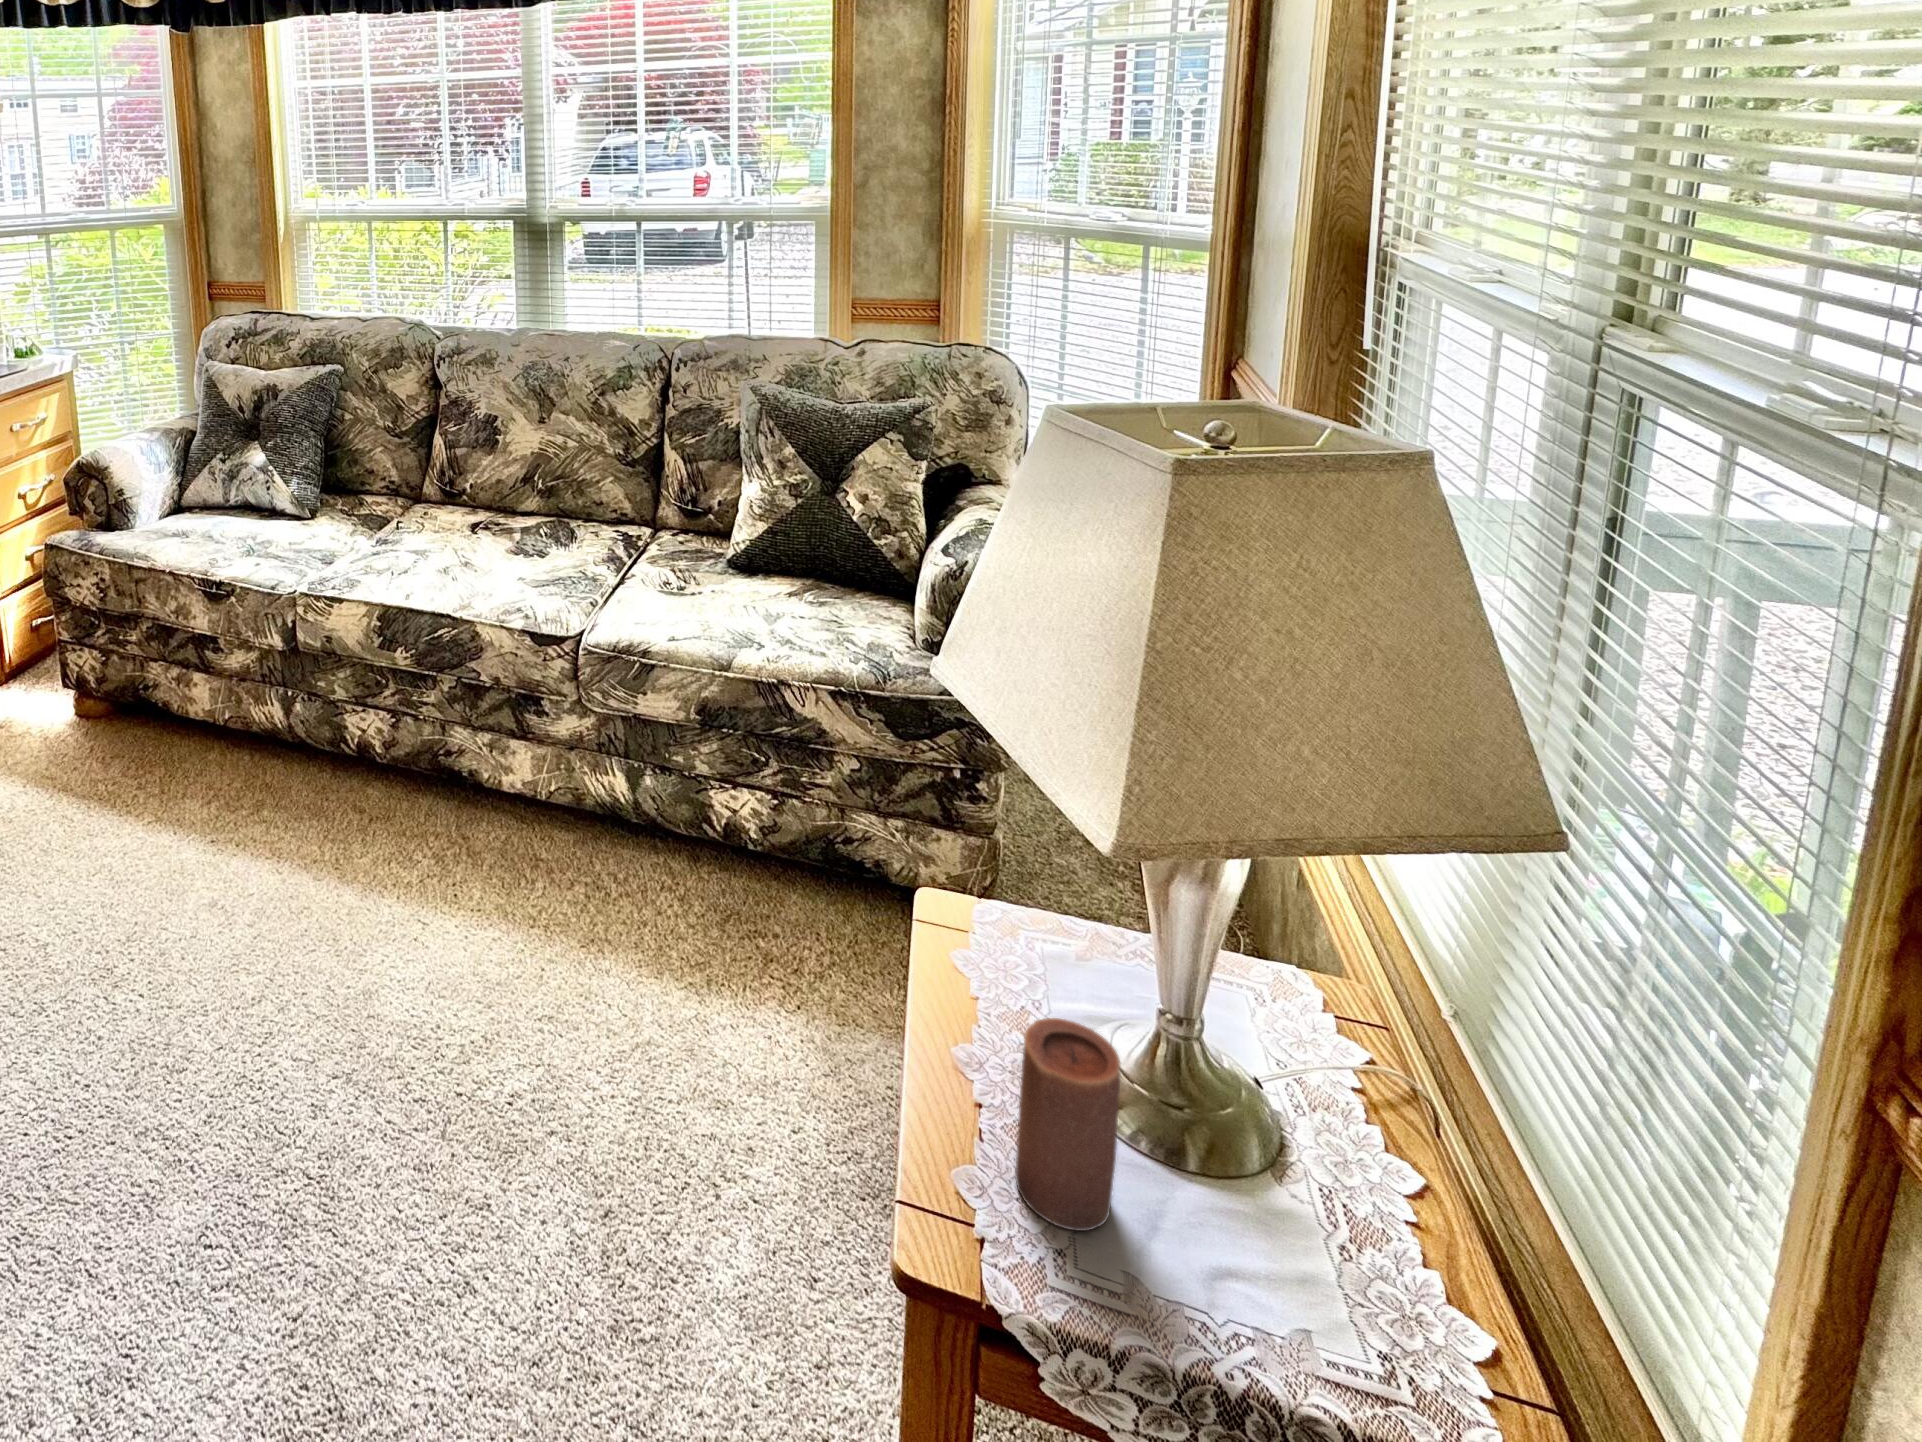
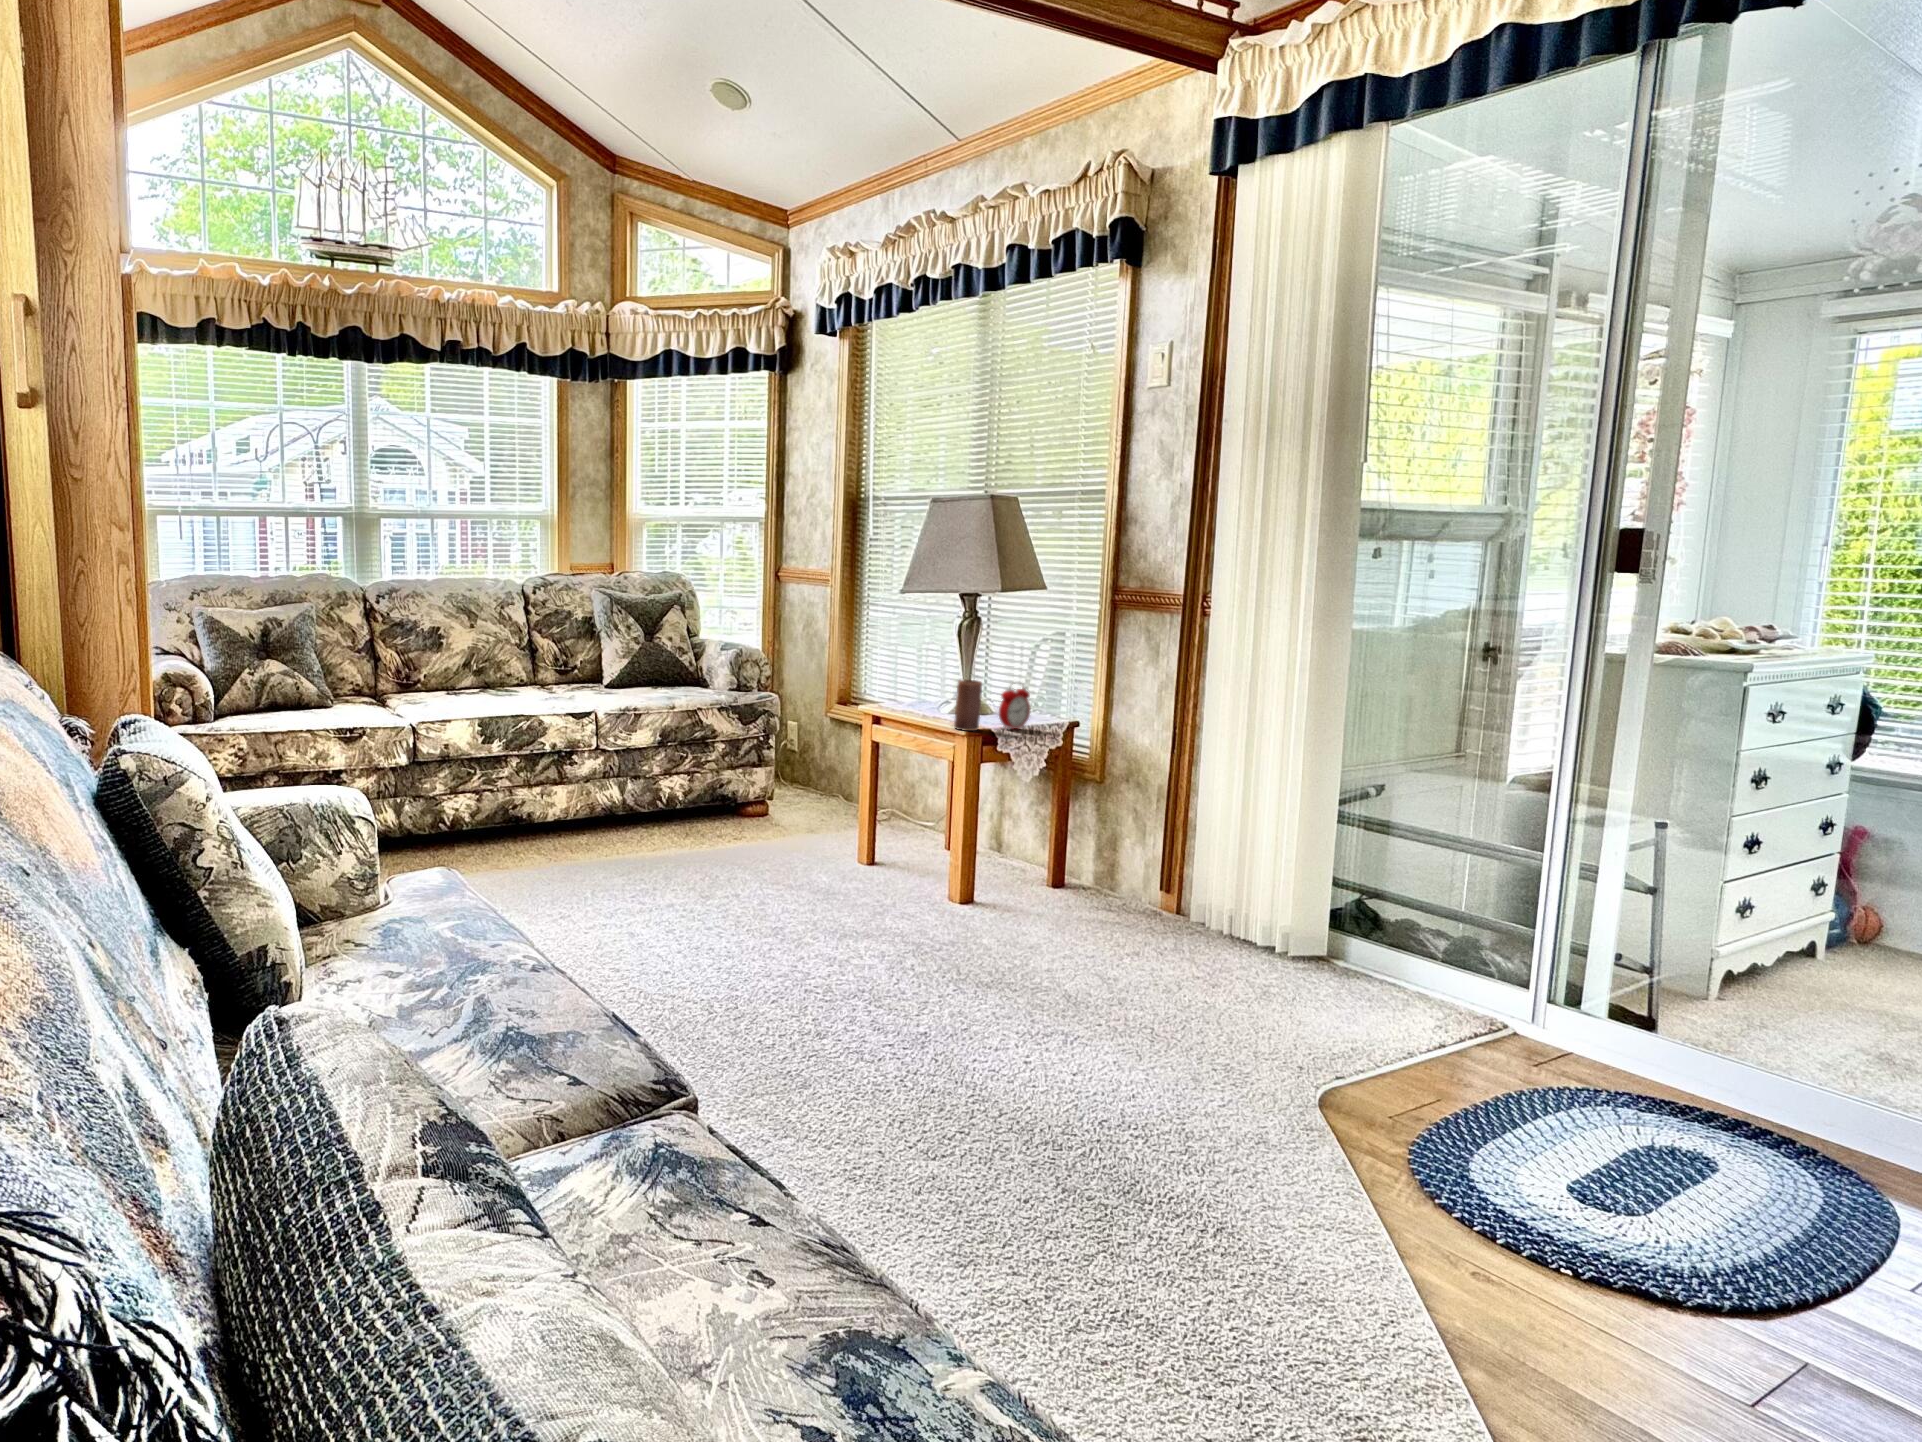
alarm clock: none [1209,1130,1381,1317] -> present [999,687,1030,729]

